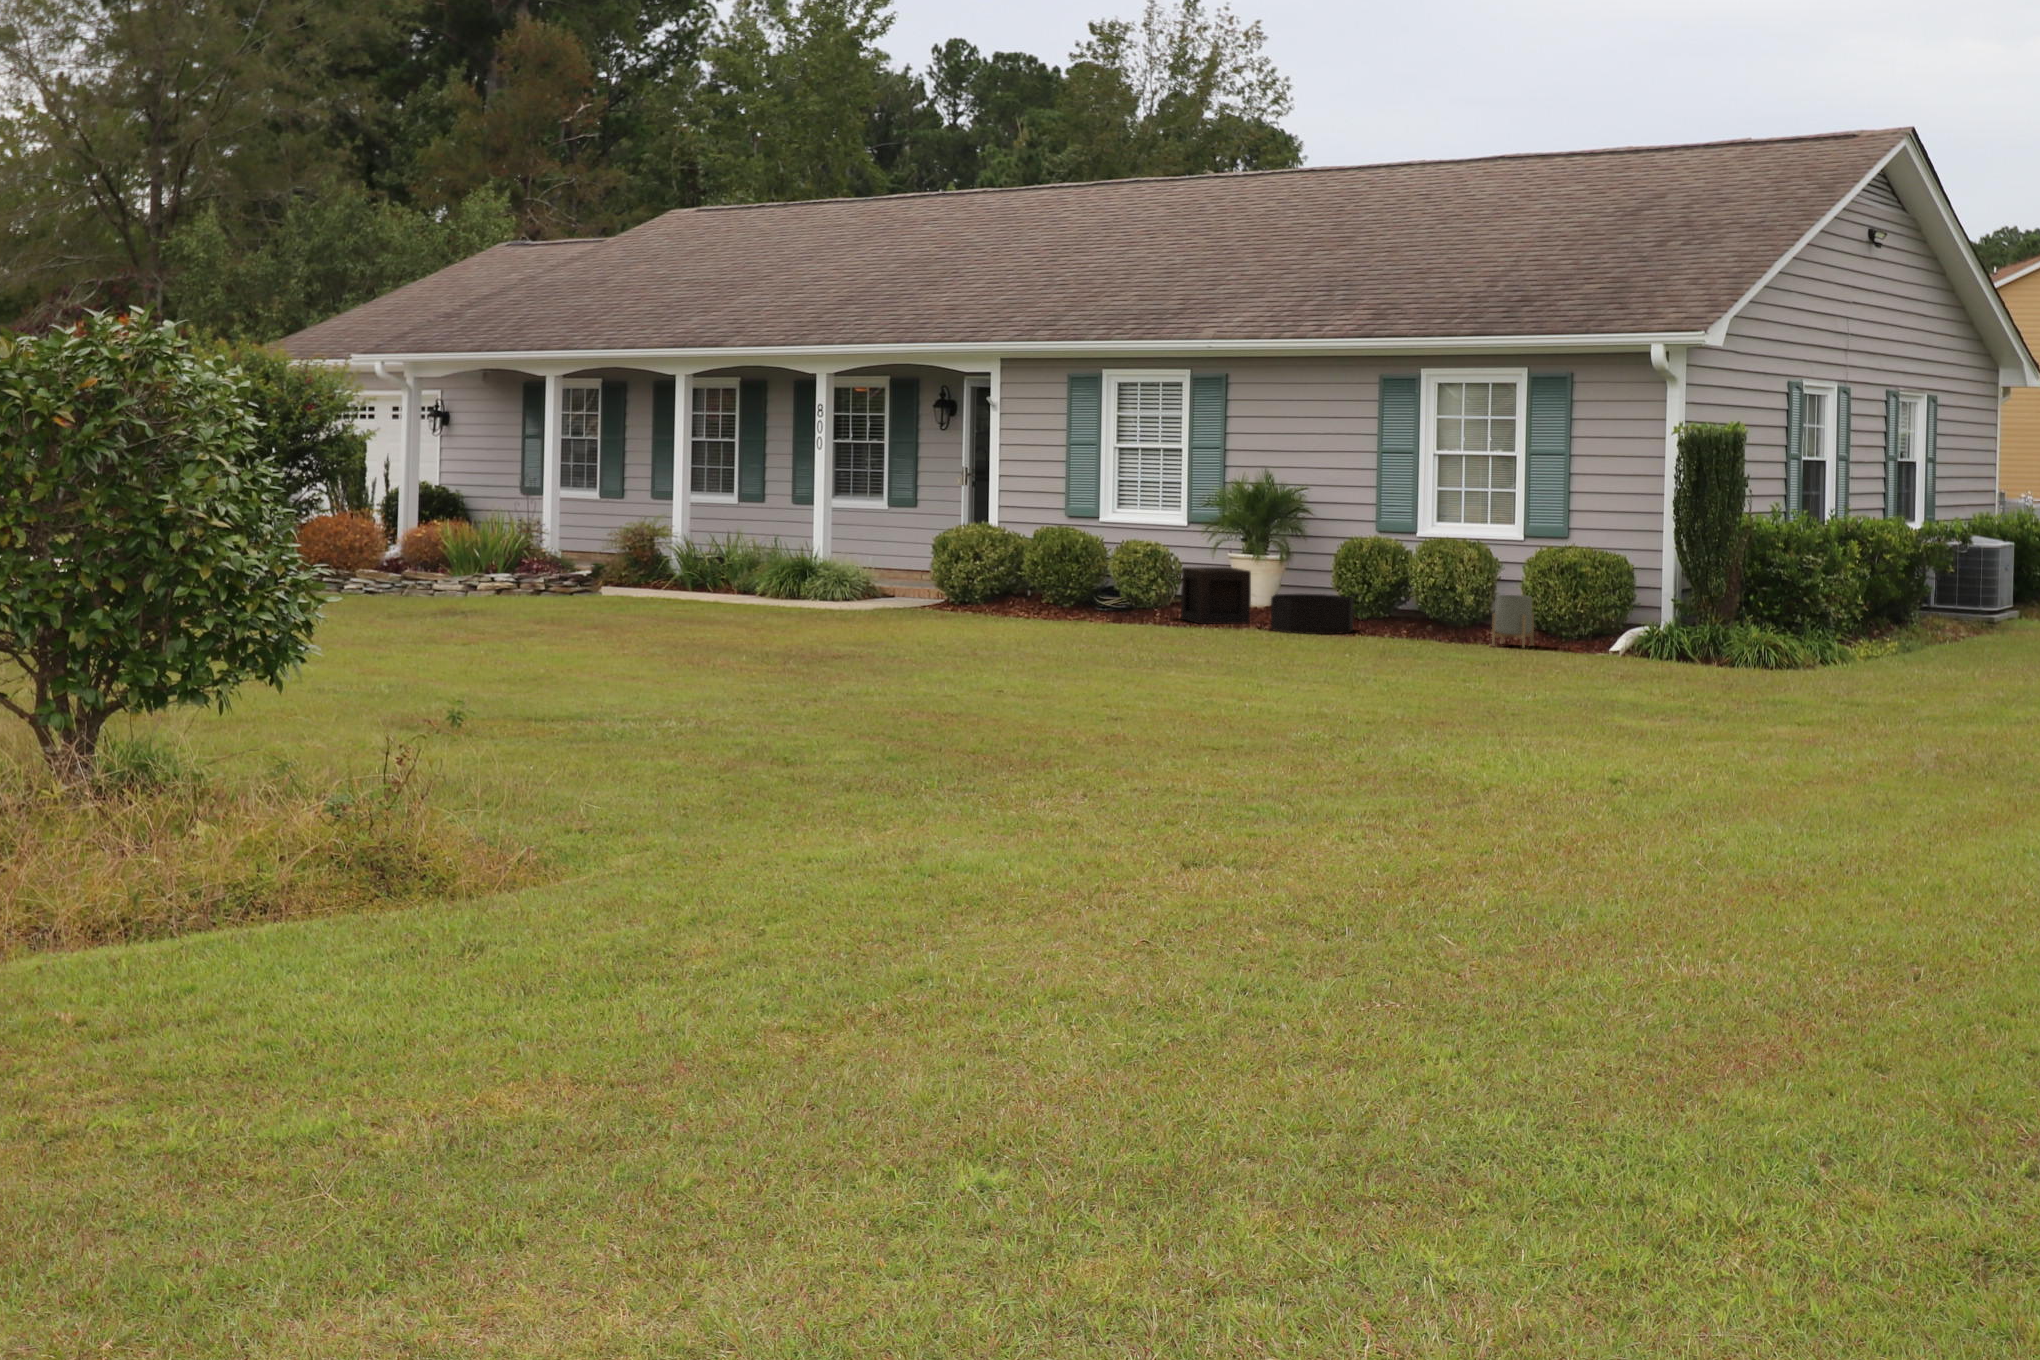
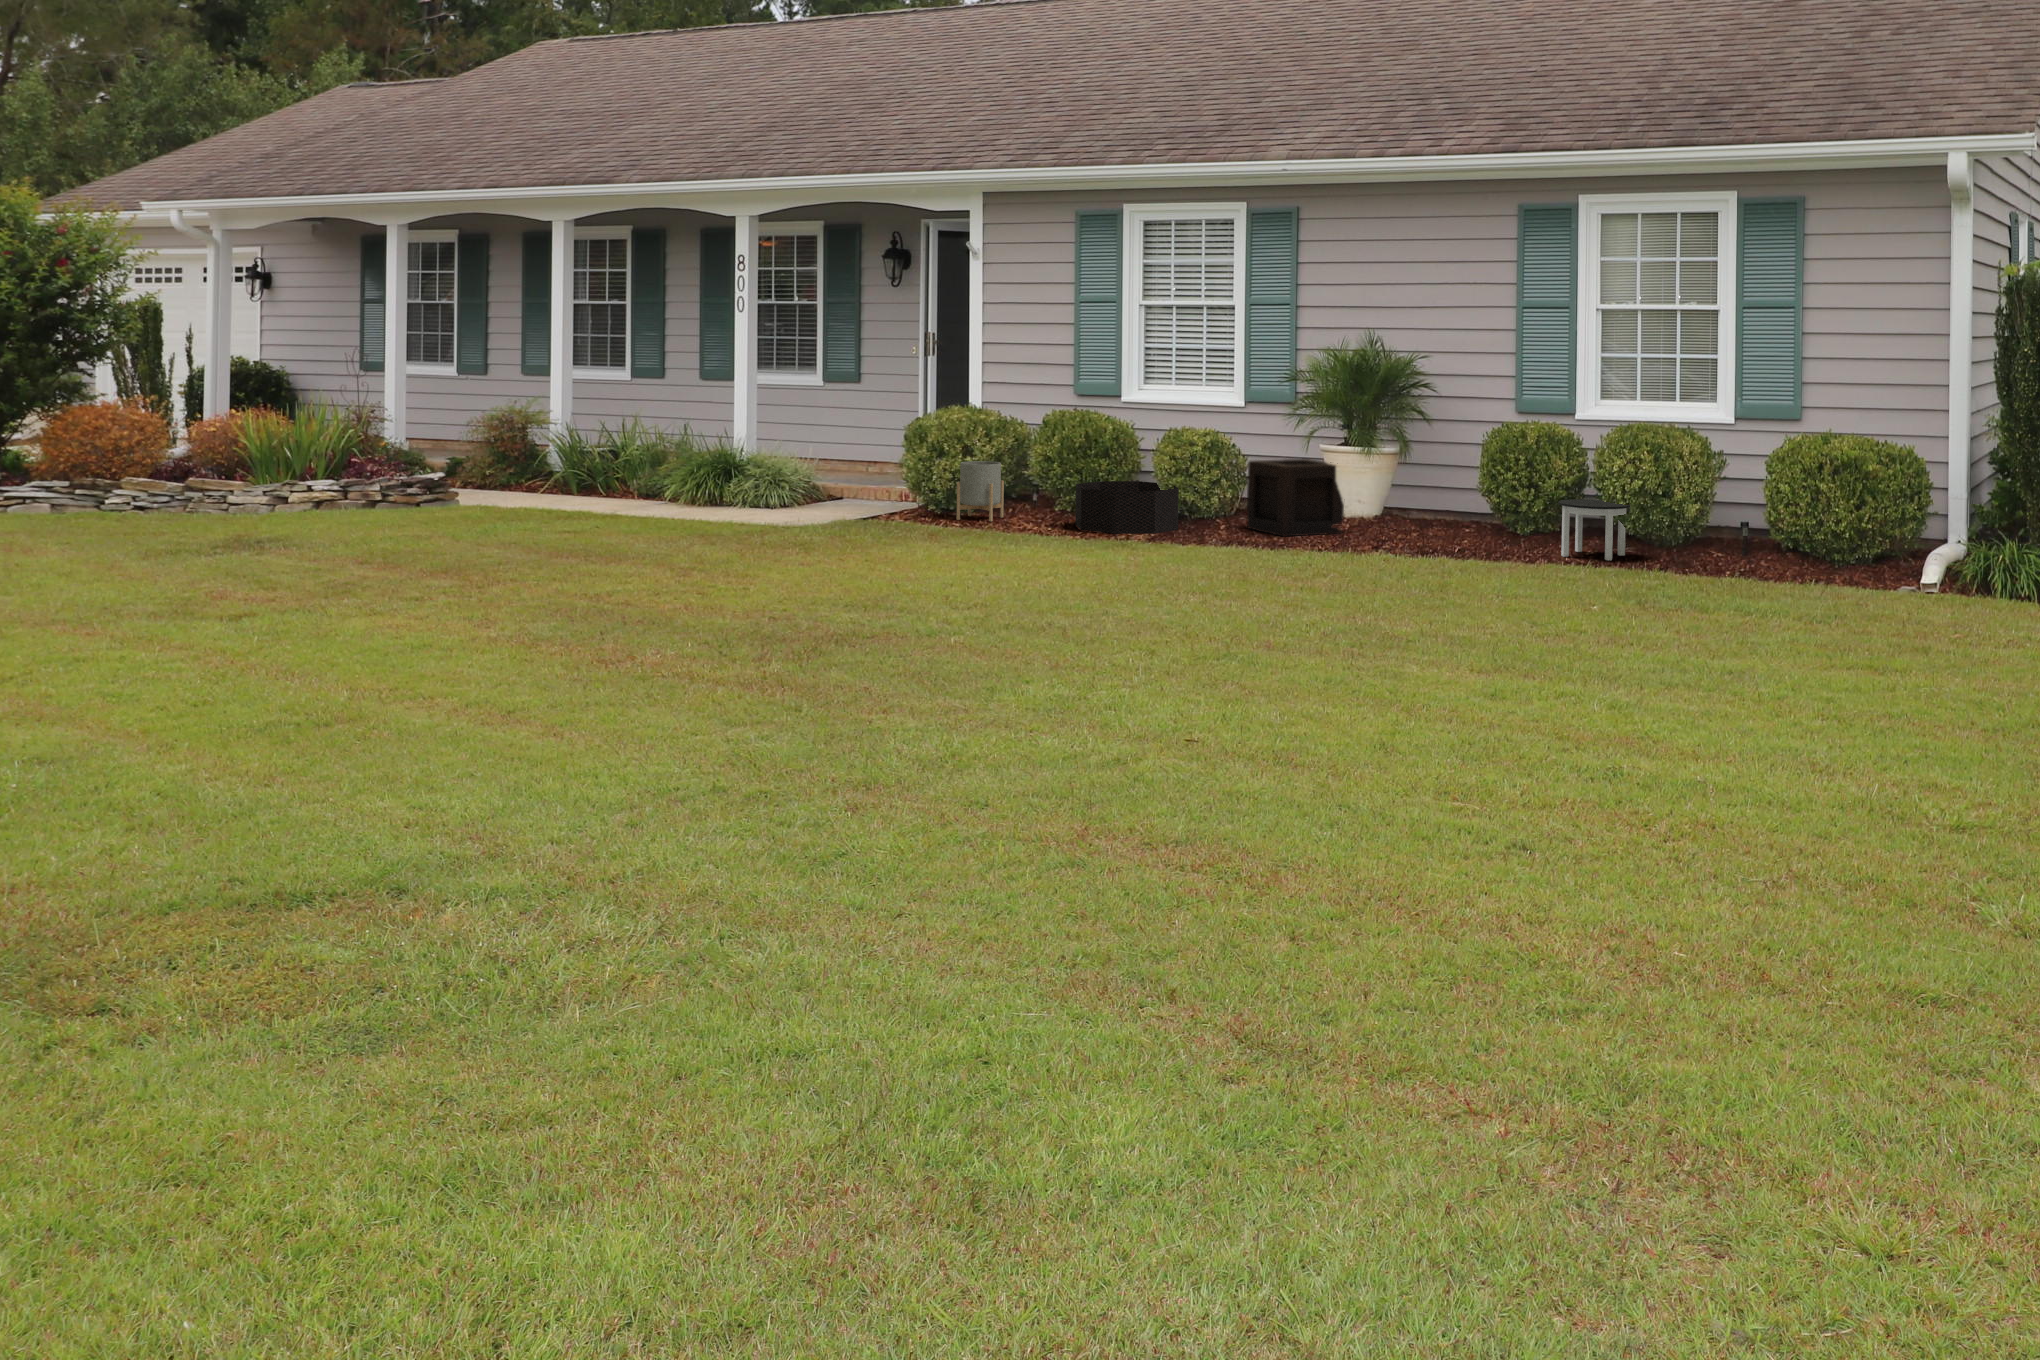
basket: present [1271,594,1354,634] -> present [1076,481,1179,534]
planter: present [1492,595,1534,648] -> present [957,461,1004,521]
round table: none [1387,597,1439,640] -> present [1558,499,1630,560]

